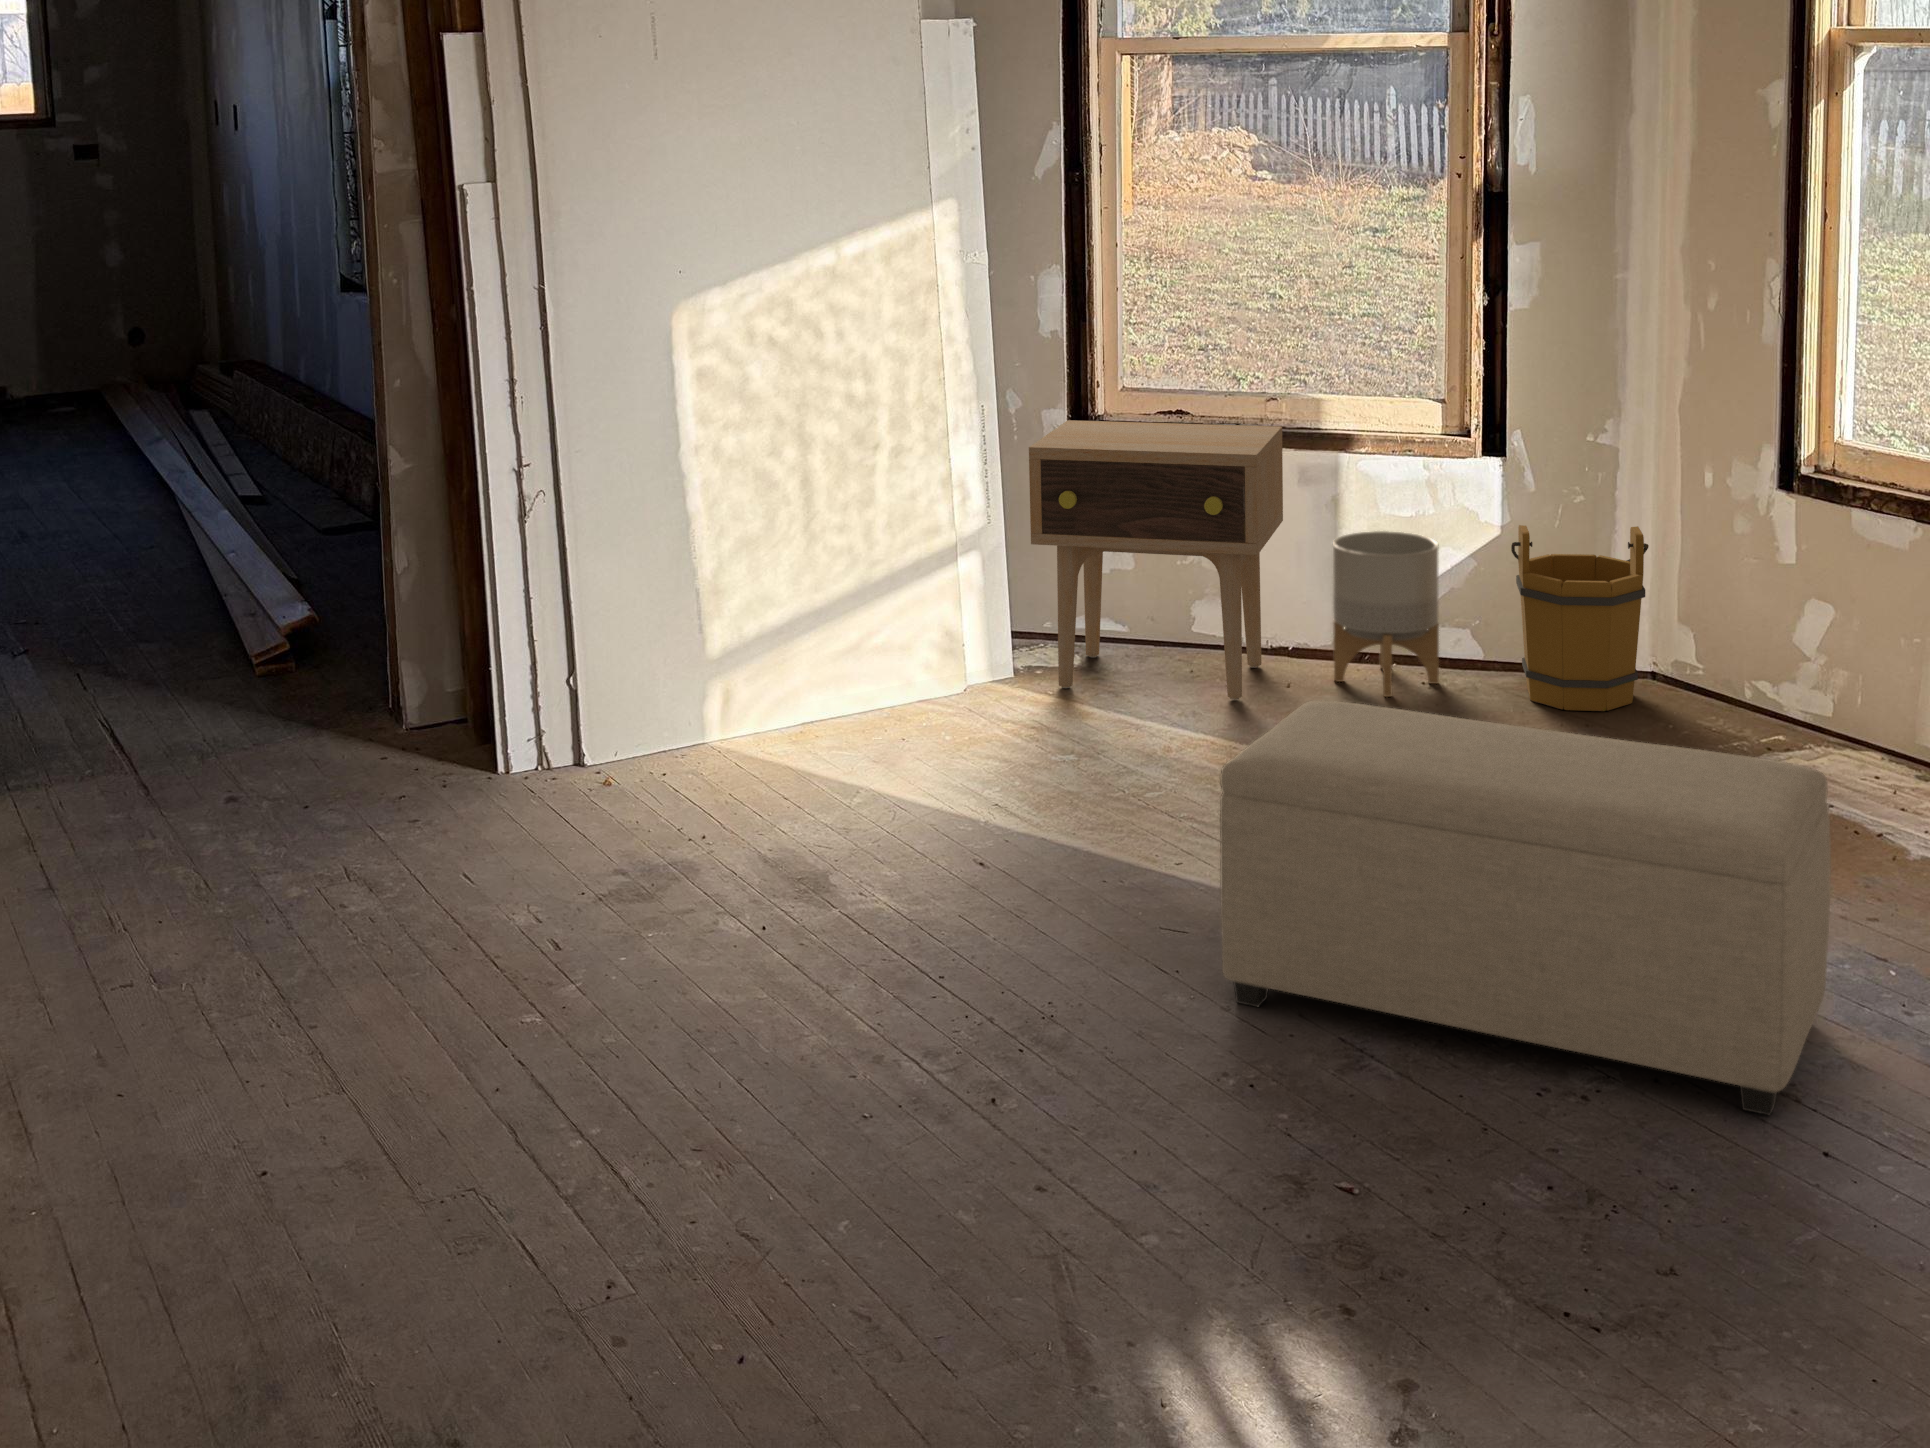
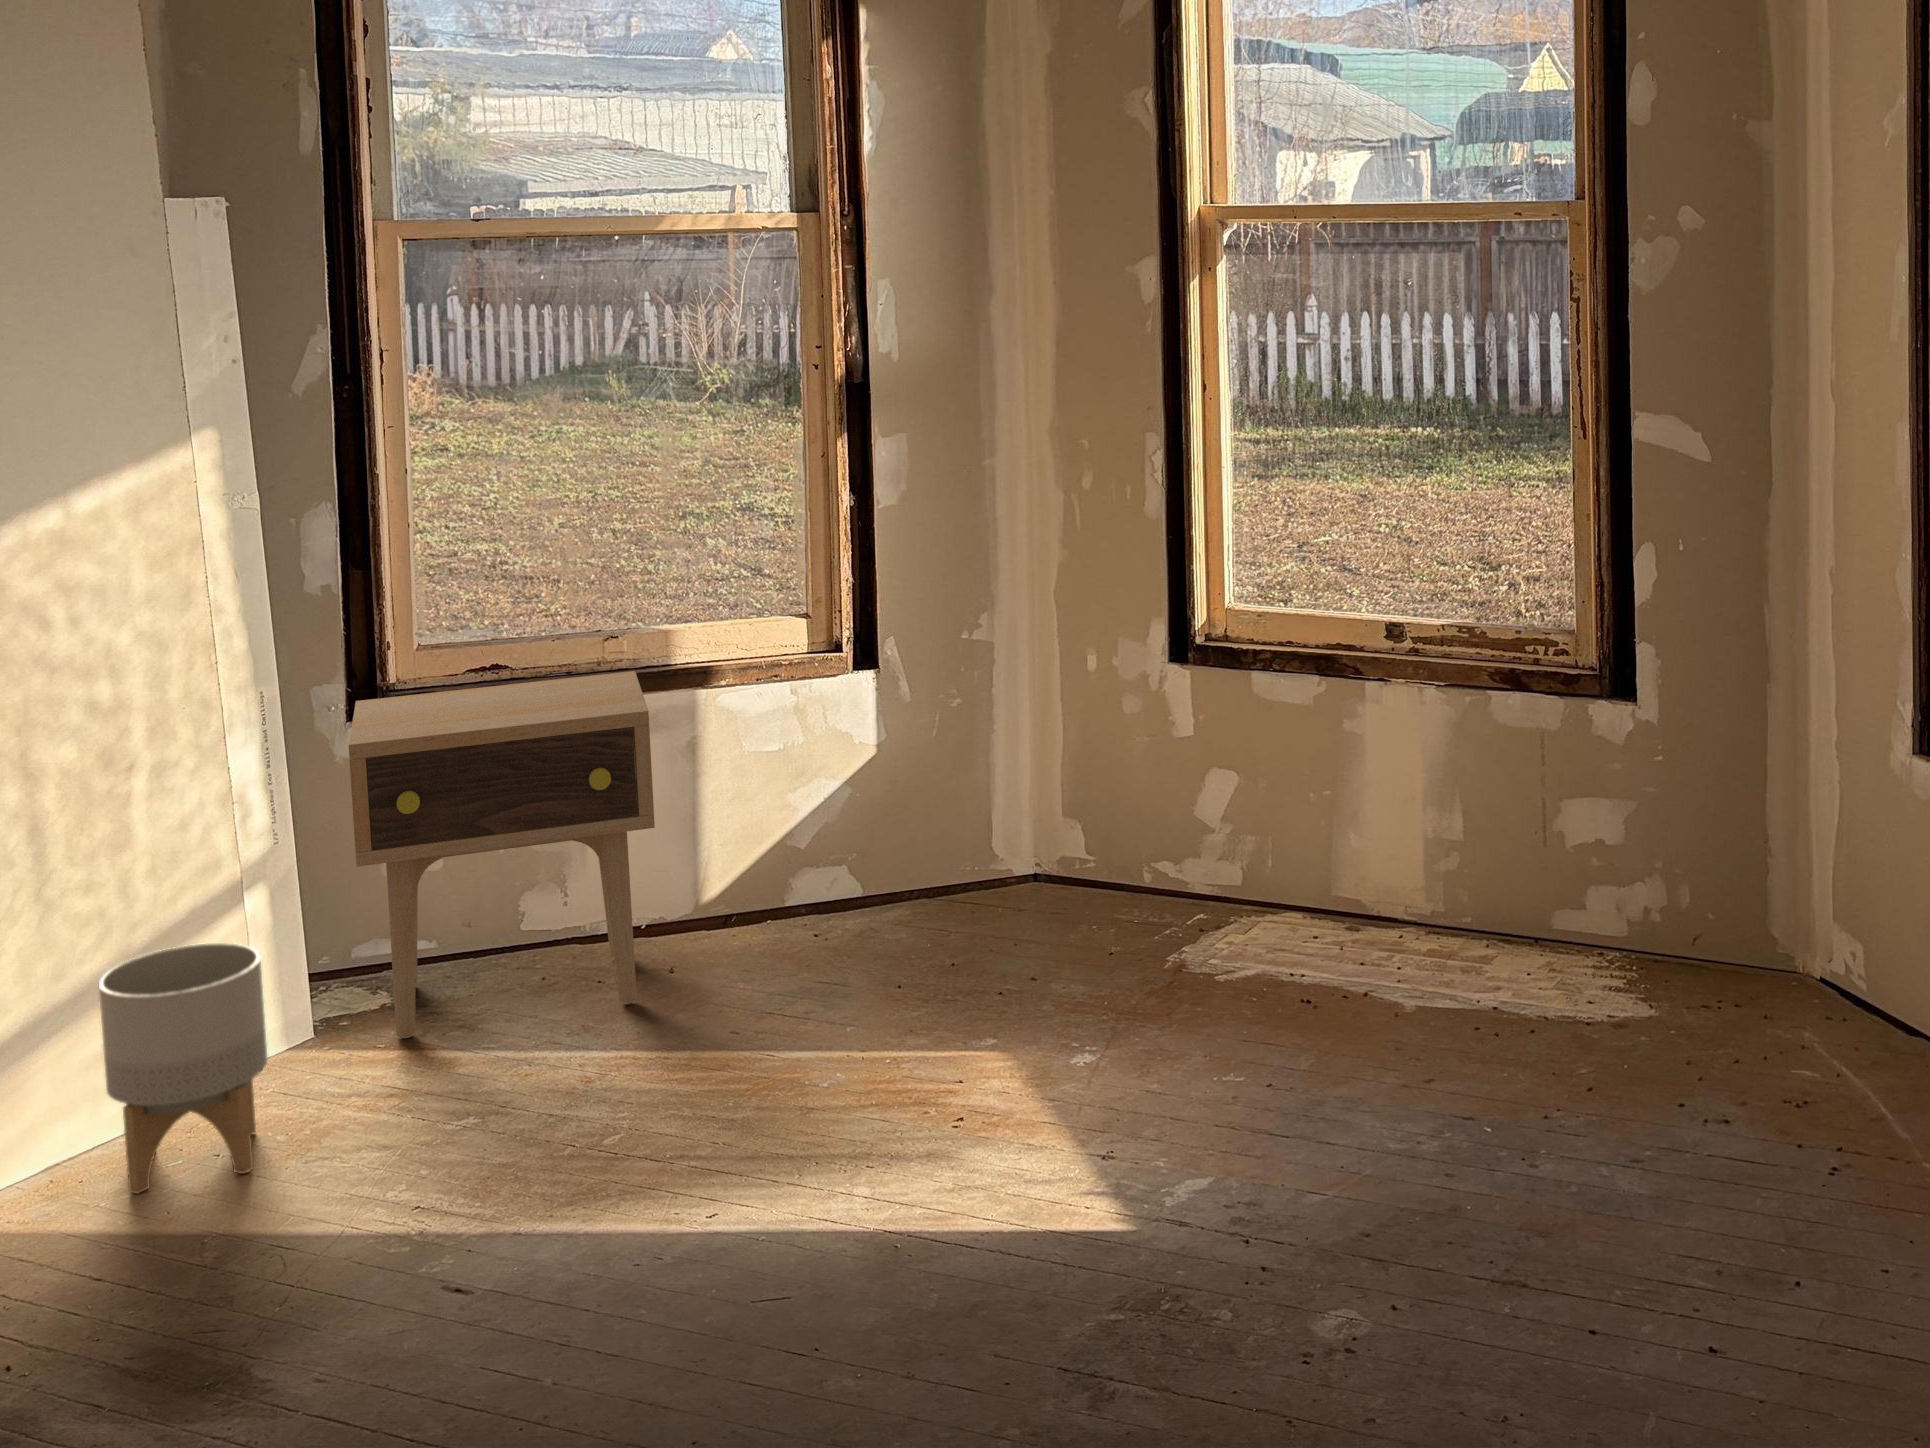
bucket: present [1511,525,1649,711] -> none [908,723,1052,932]
planter: present [1333,531,1439,697] -> present [99,943,267,1194]
ottoman: present [1220,701,1831,1116] -> none [893,947,1508,1366]

